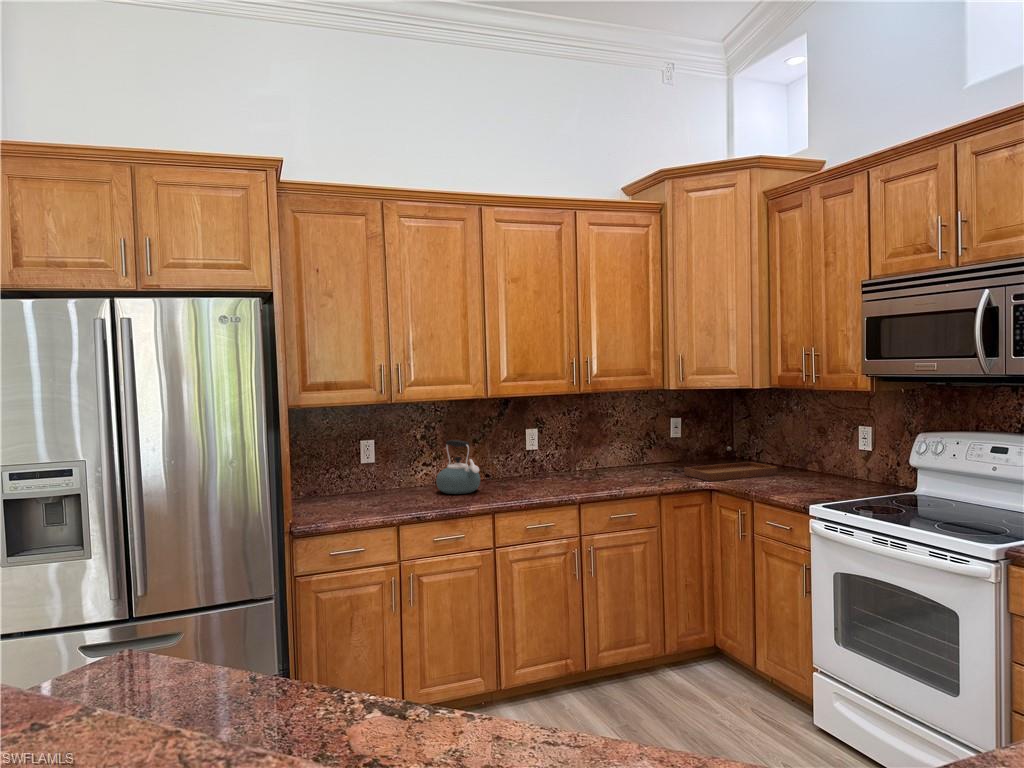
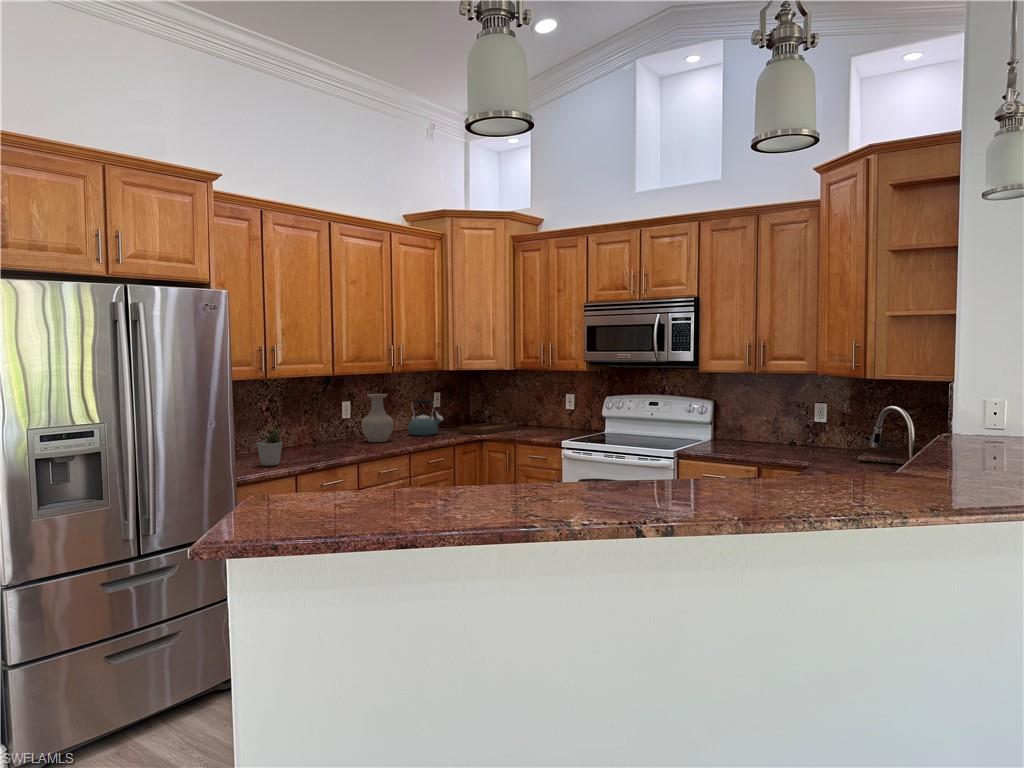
vase: none [541,420,581,483] -> present [362,394,393,442]
kettle: present [436,440,480,494] -> present [408,400,443,436]
potted plant: none [364,460,395,509] -> present [257,427,283,466]

